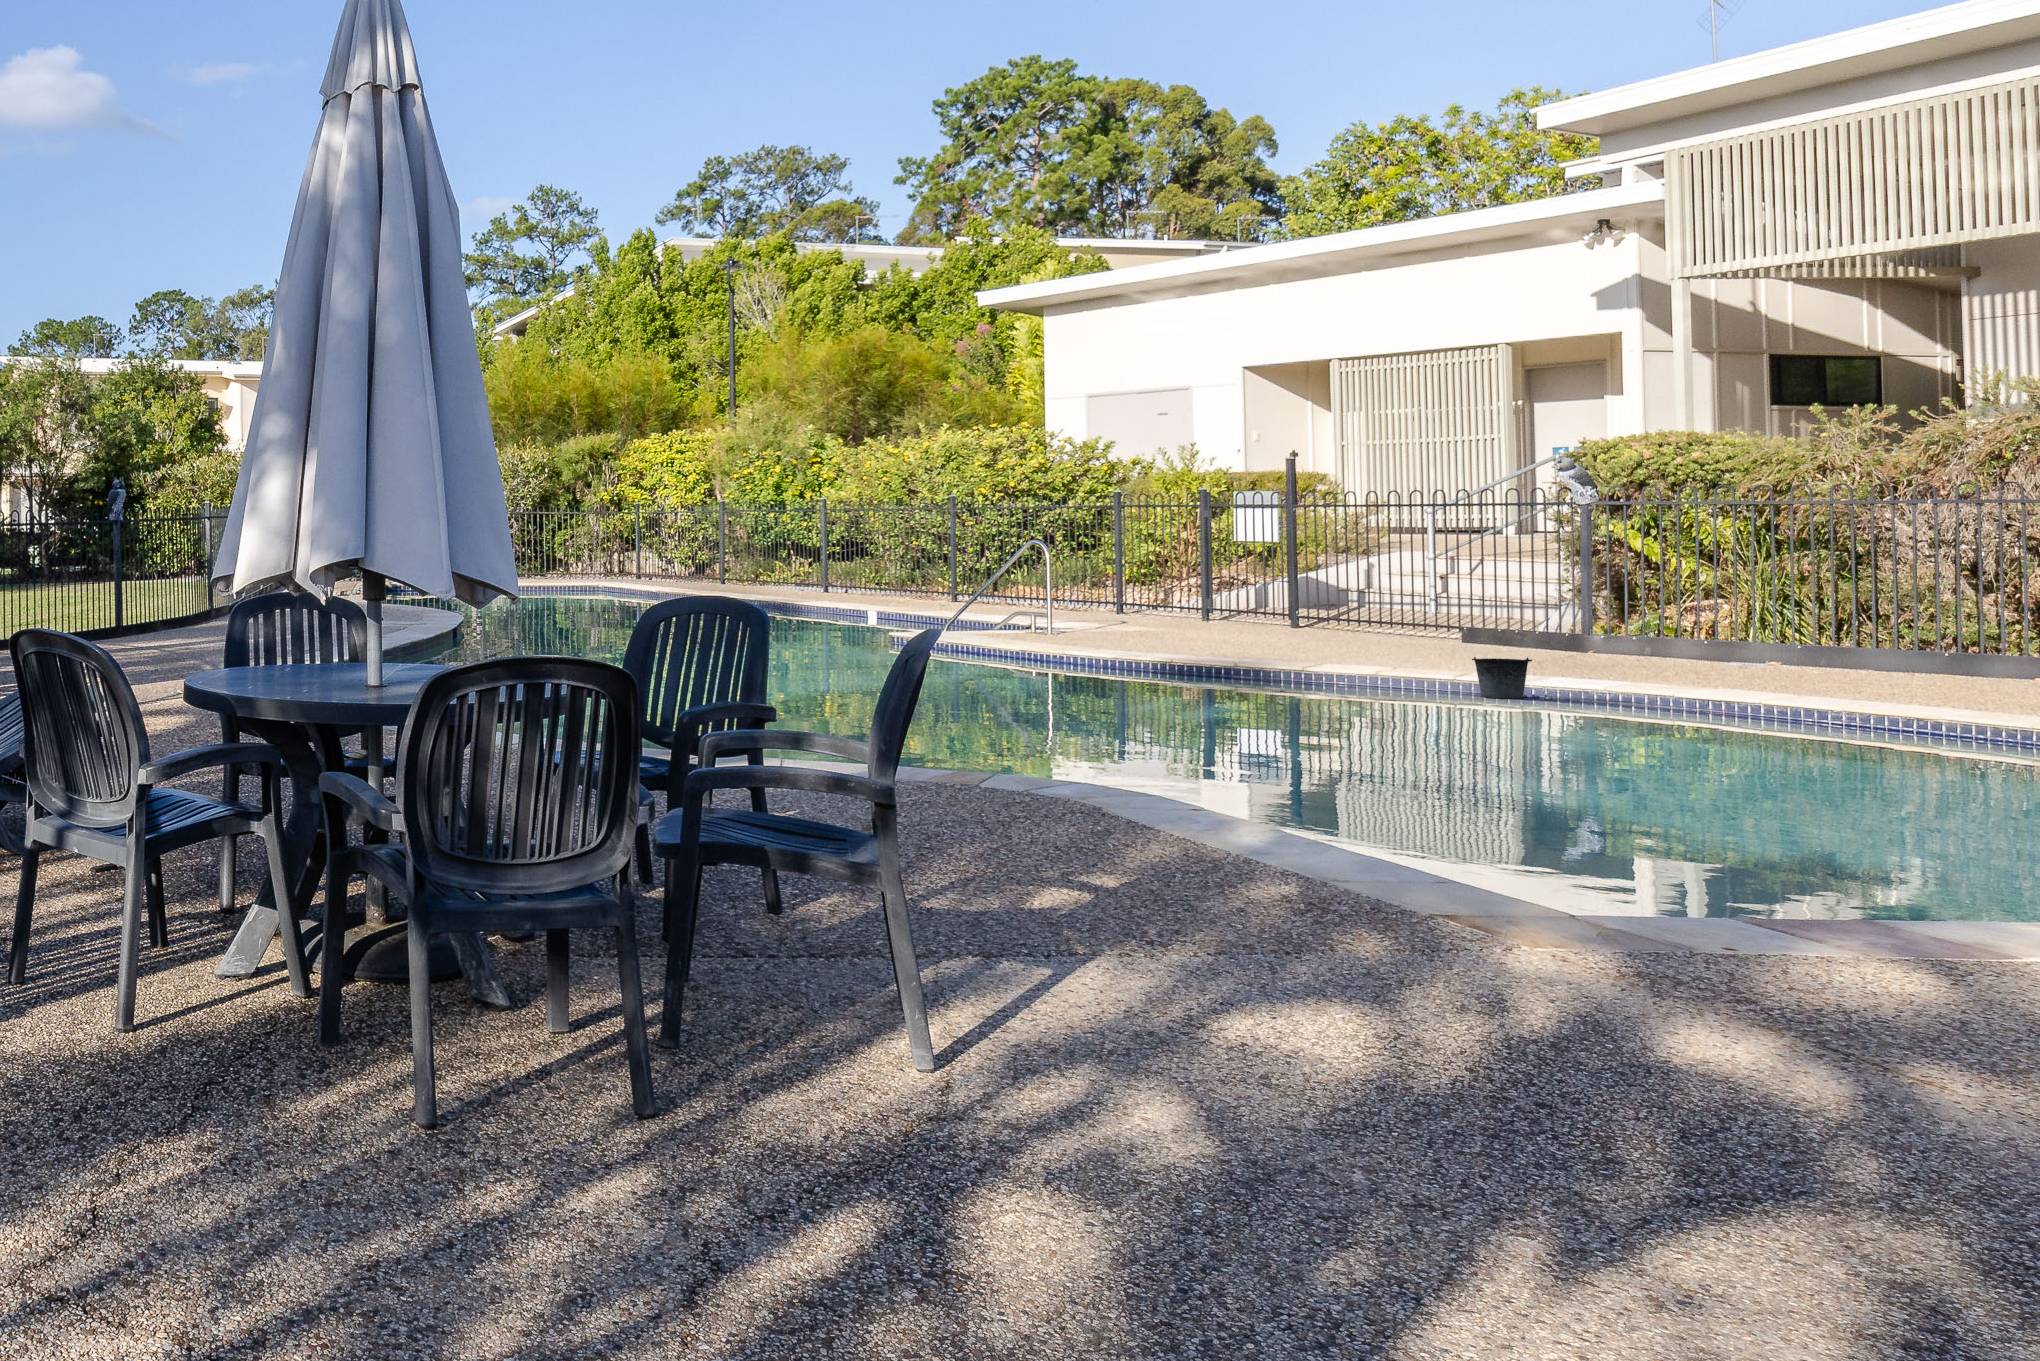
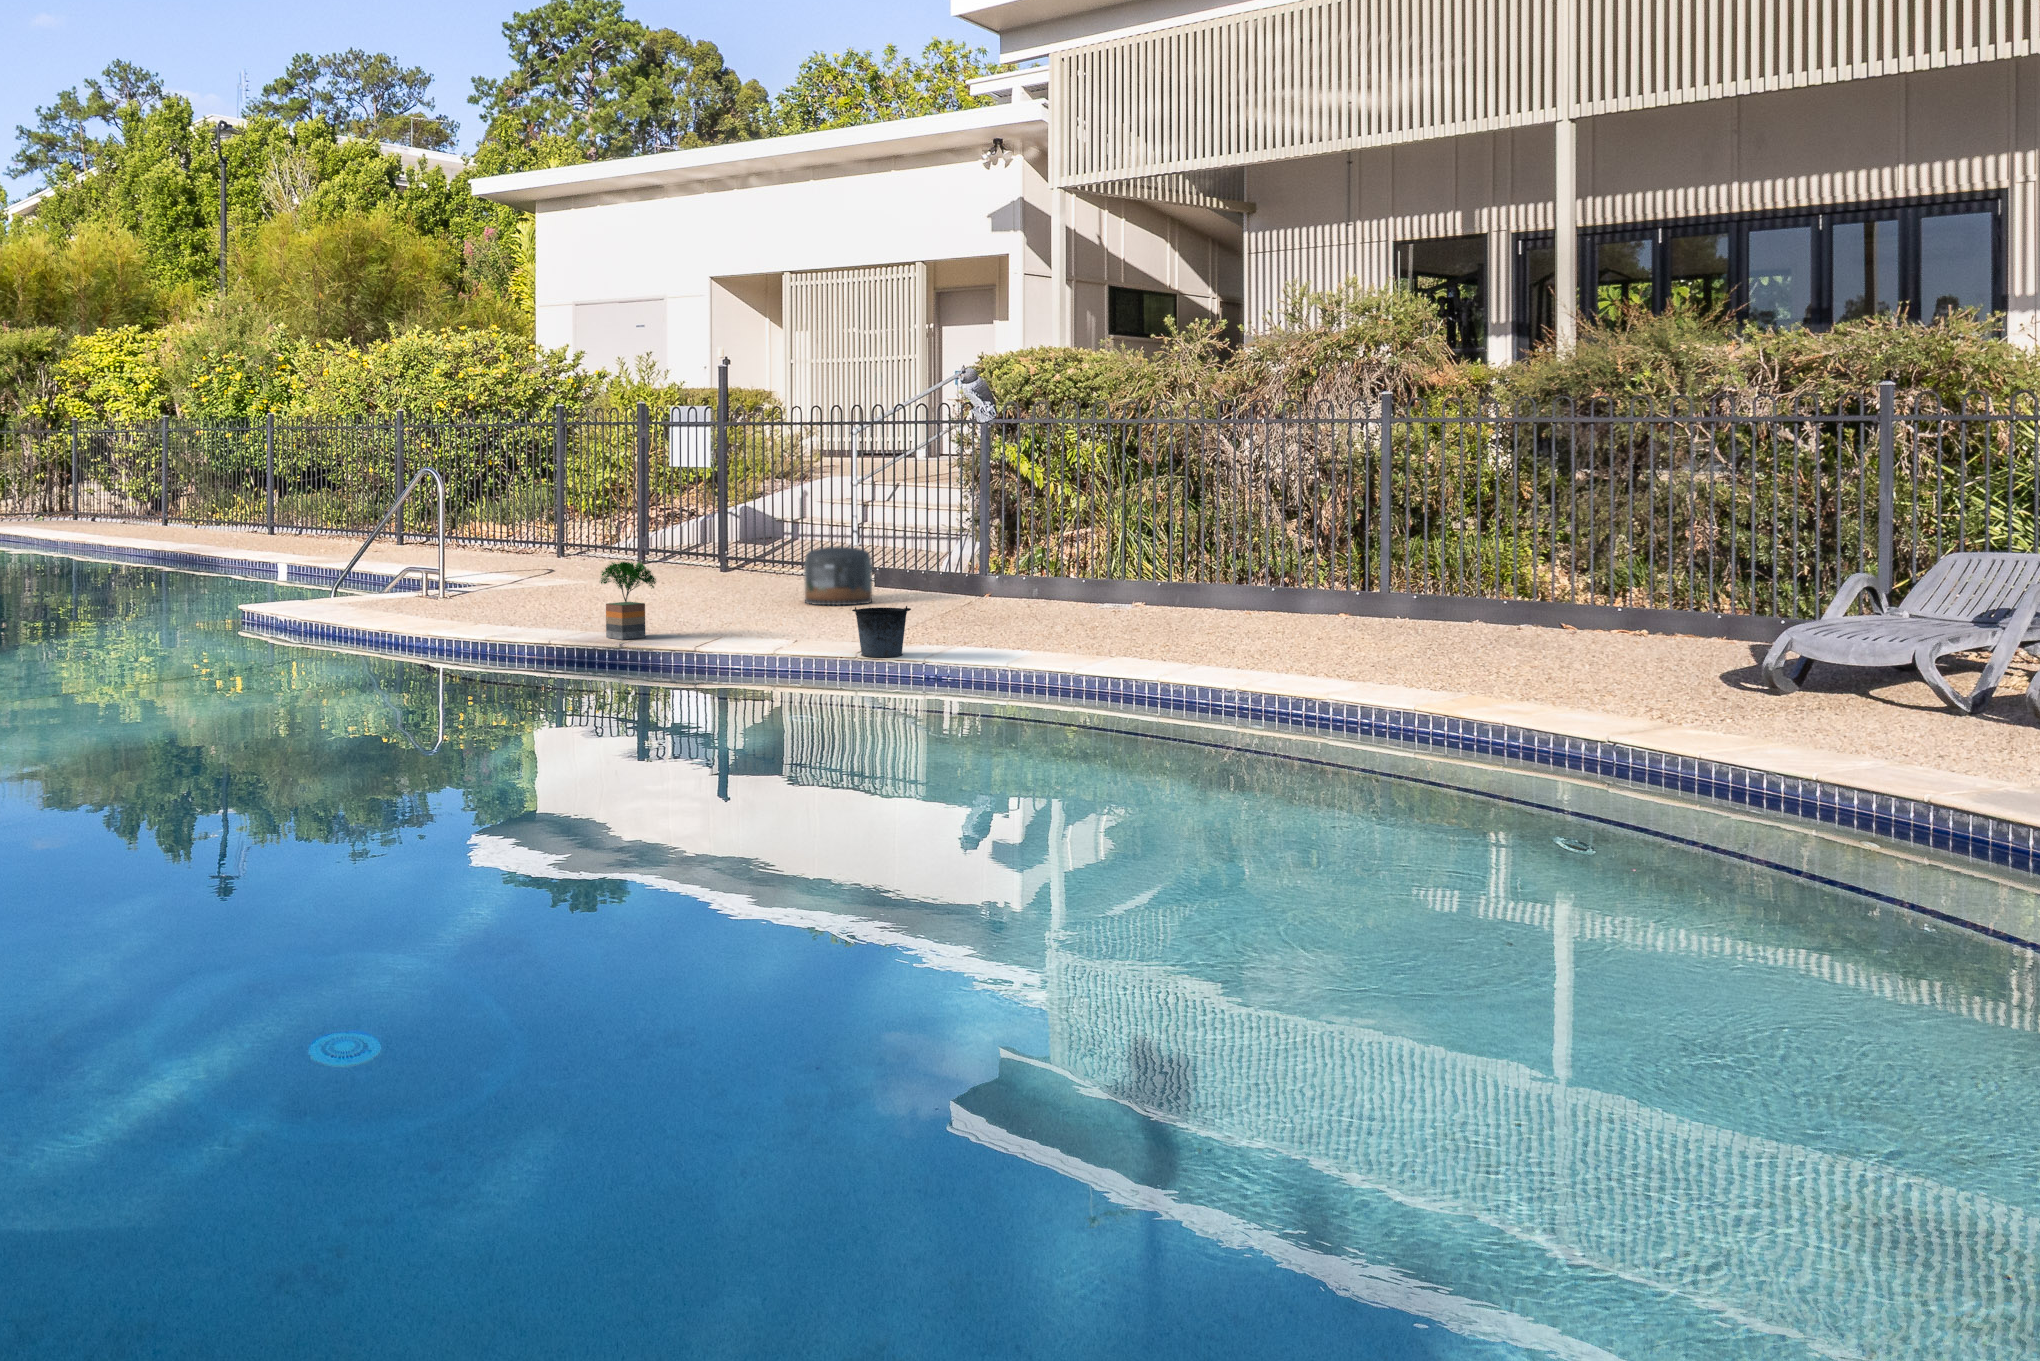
pouf: none [1398,613,1472,663] -> present [804,546,872,605]
potted tree: none [1210,616,1267,679] -> present [601,562,656,640]

